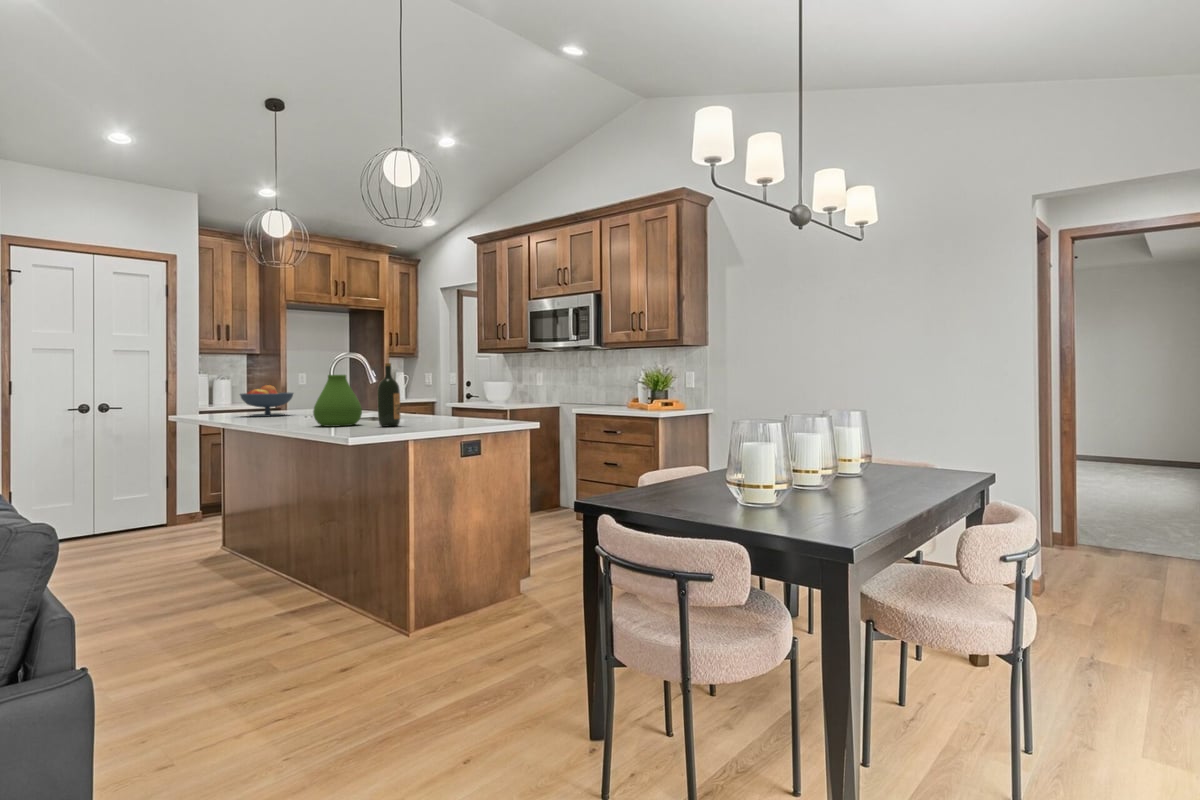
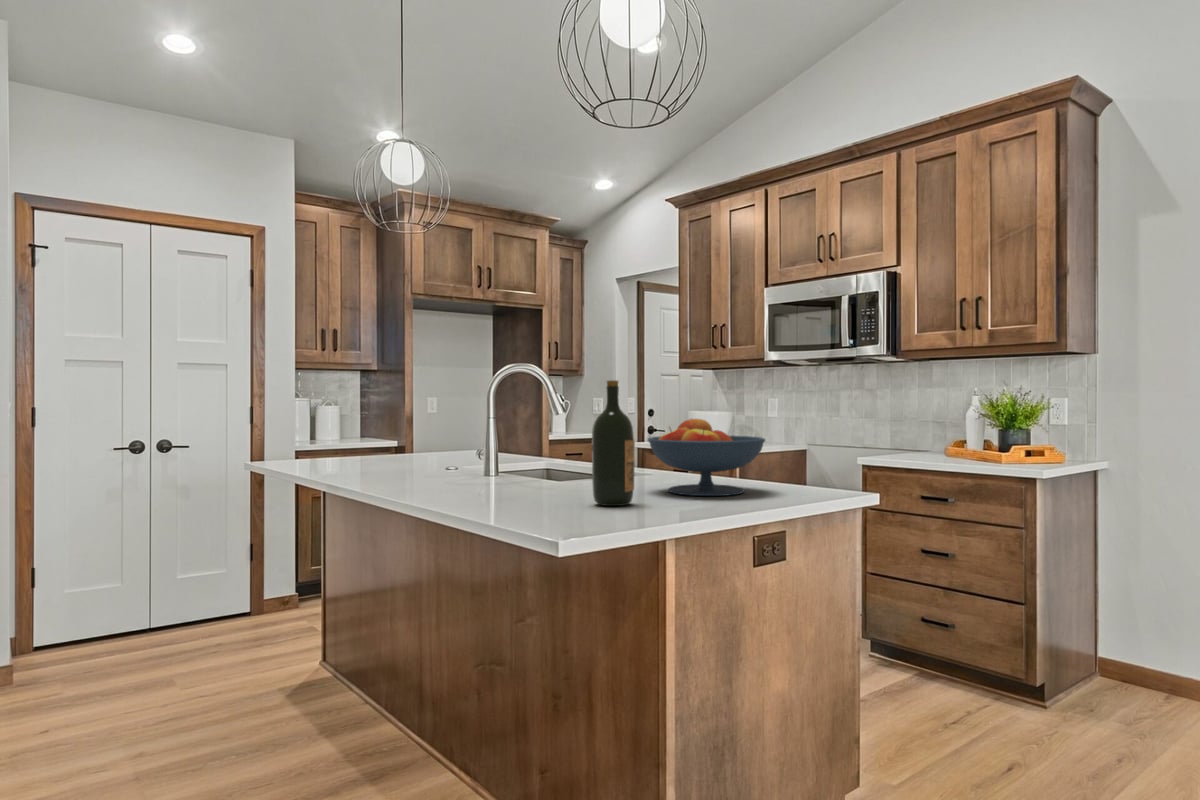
vase: present [313,375,362,426] -> none [469,402,555,501]
fruit bowl: present [240,385,293,417] -> present [648,419,765,496]

